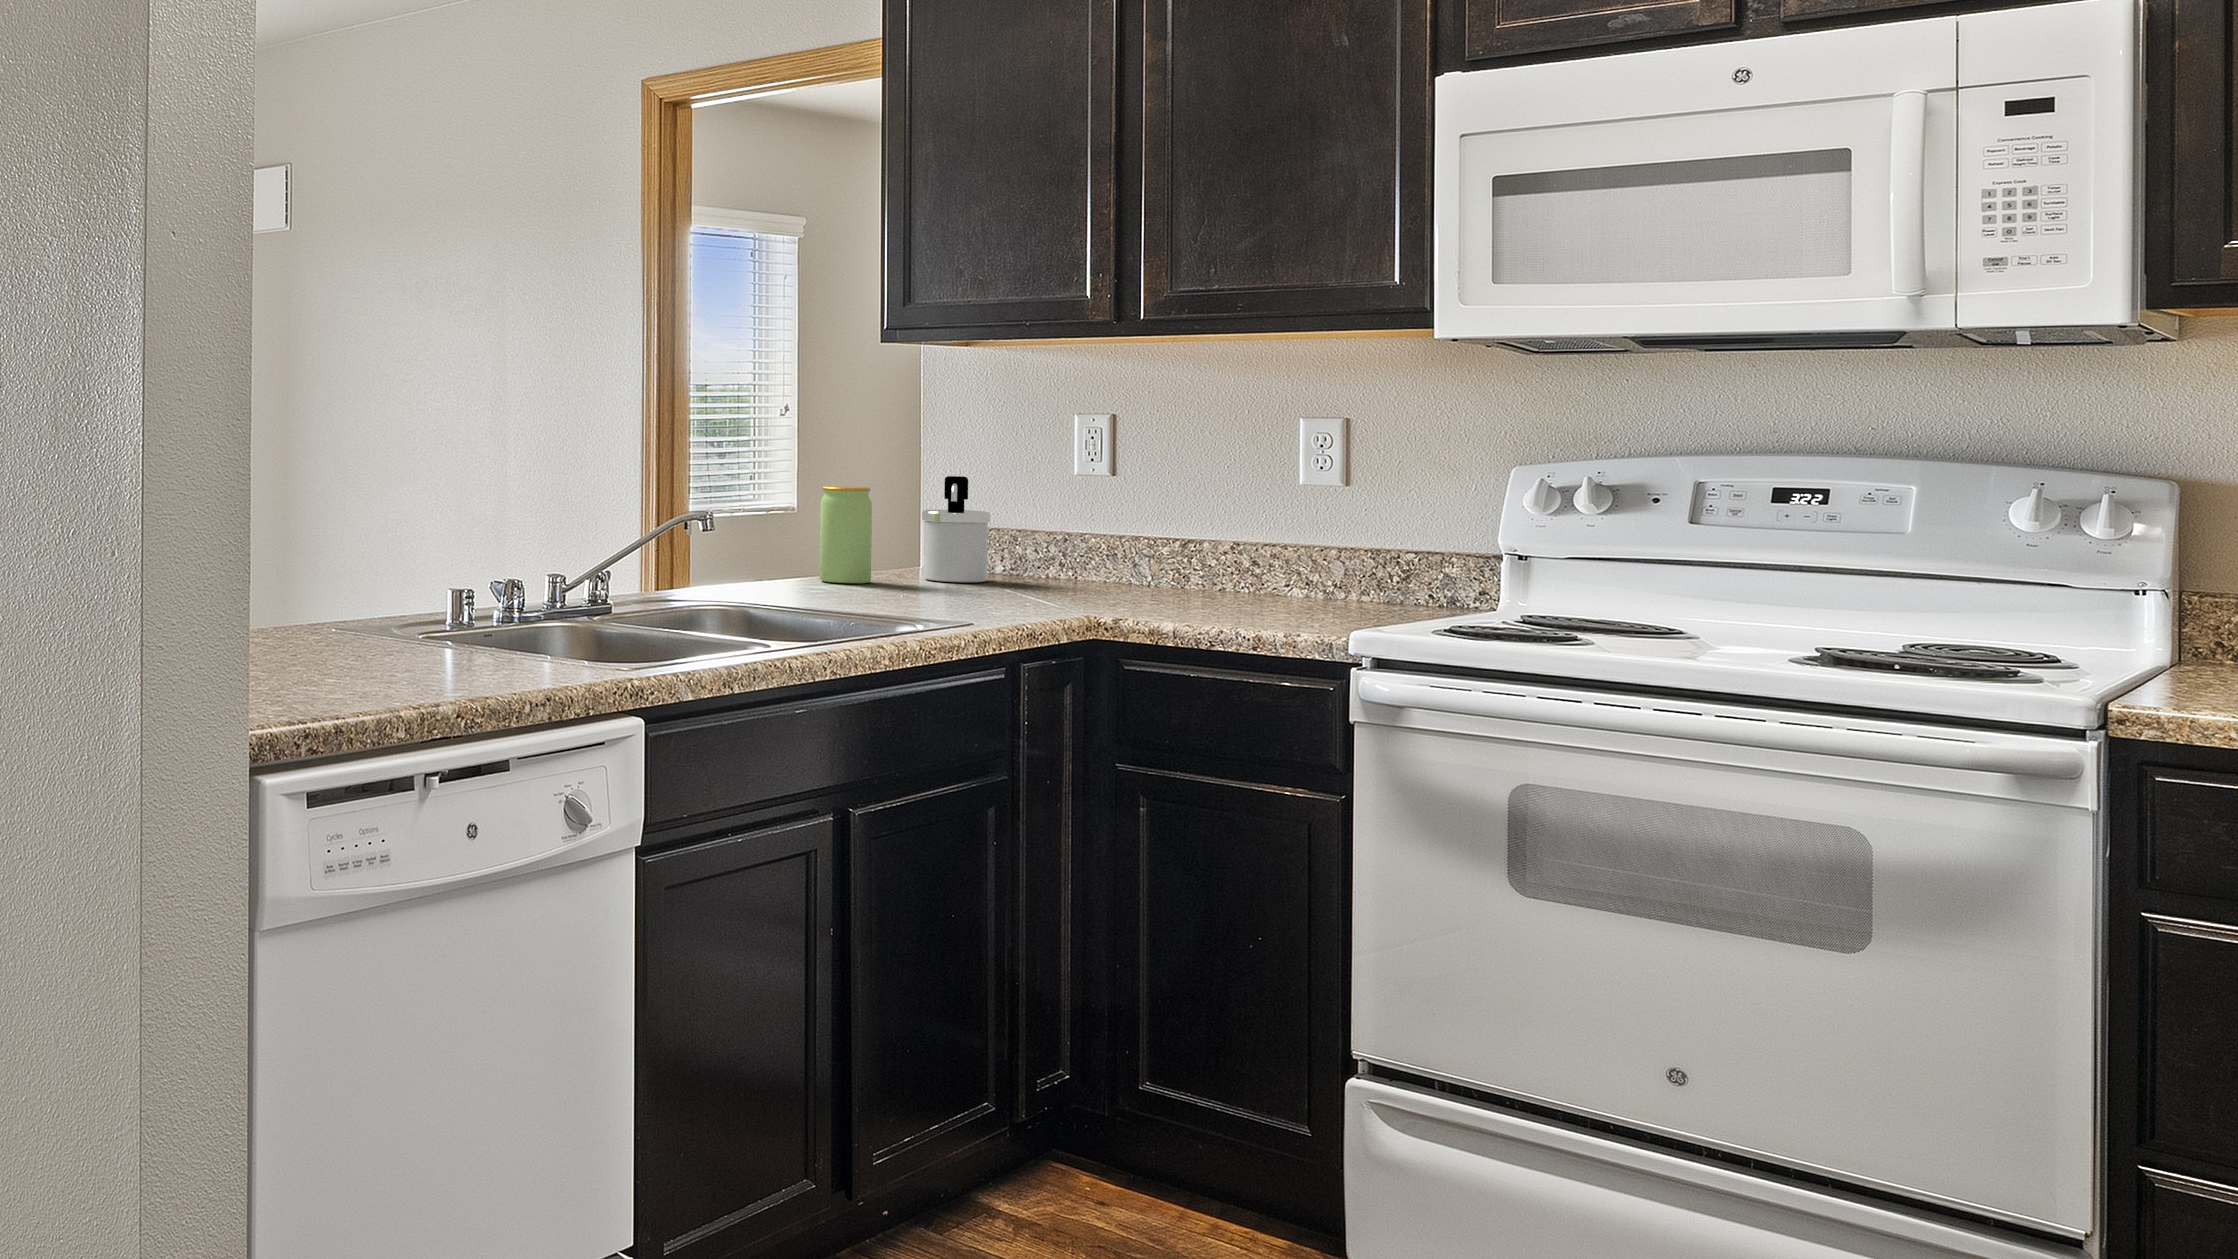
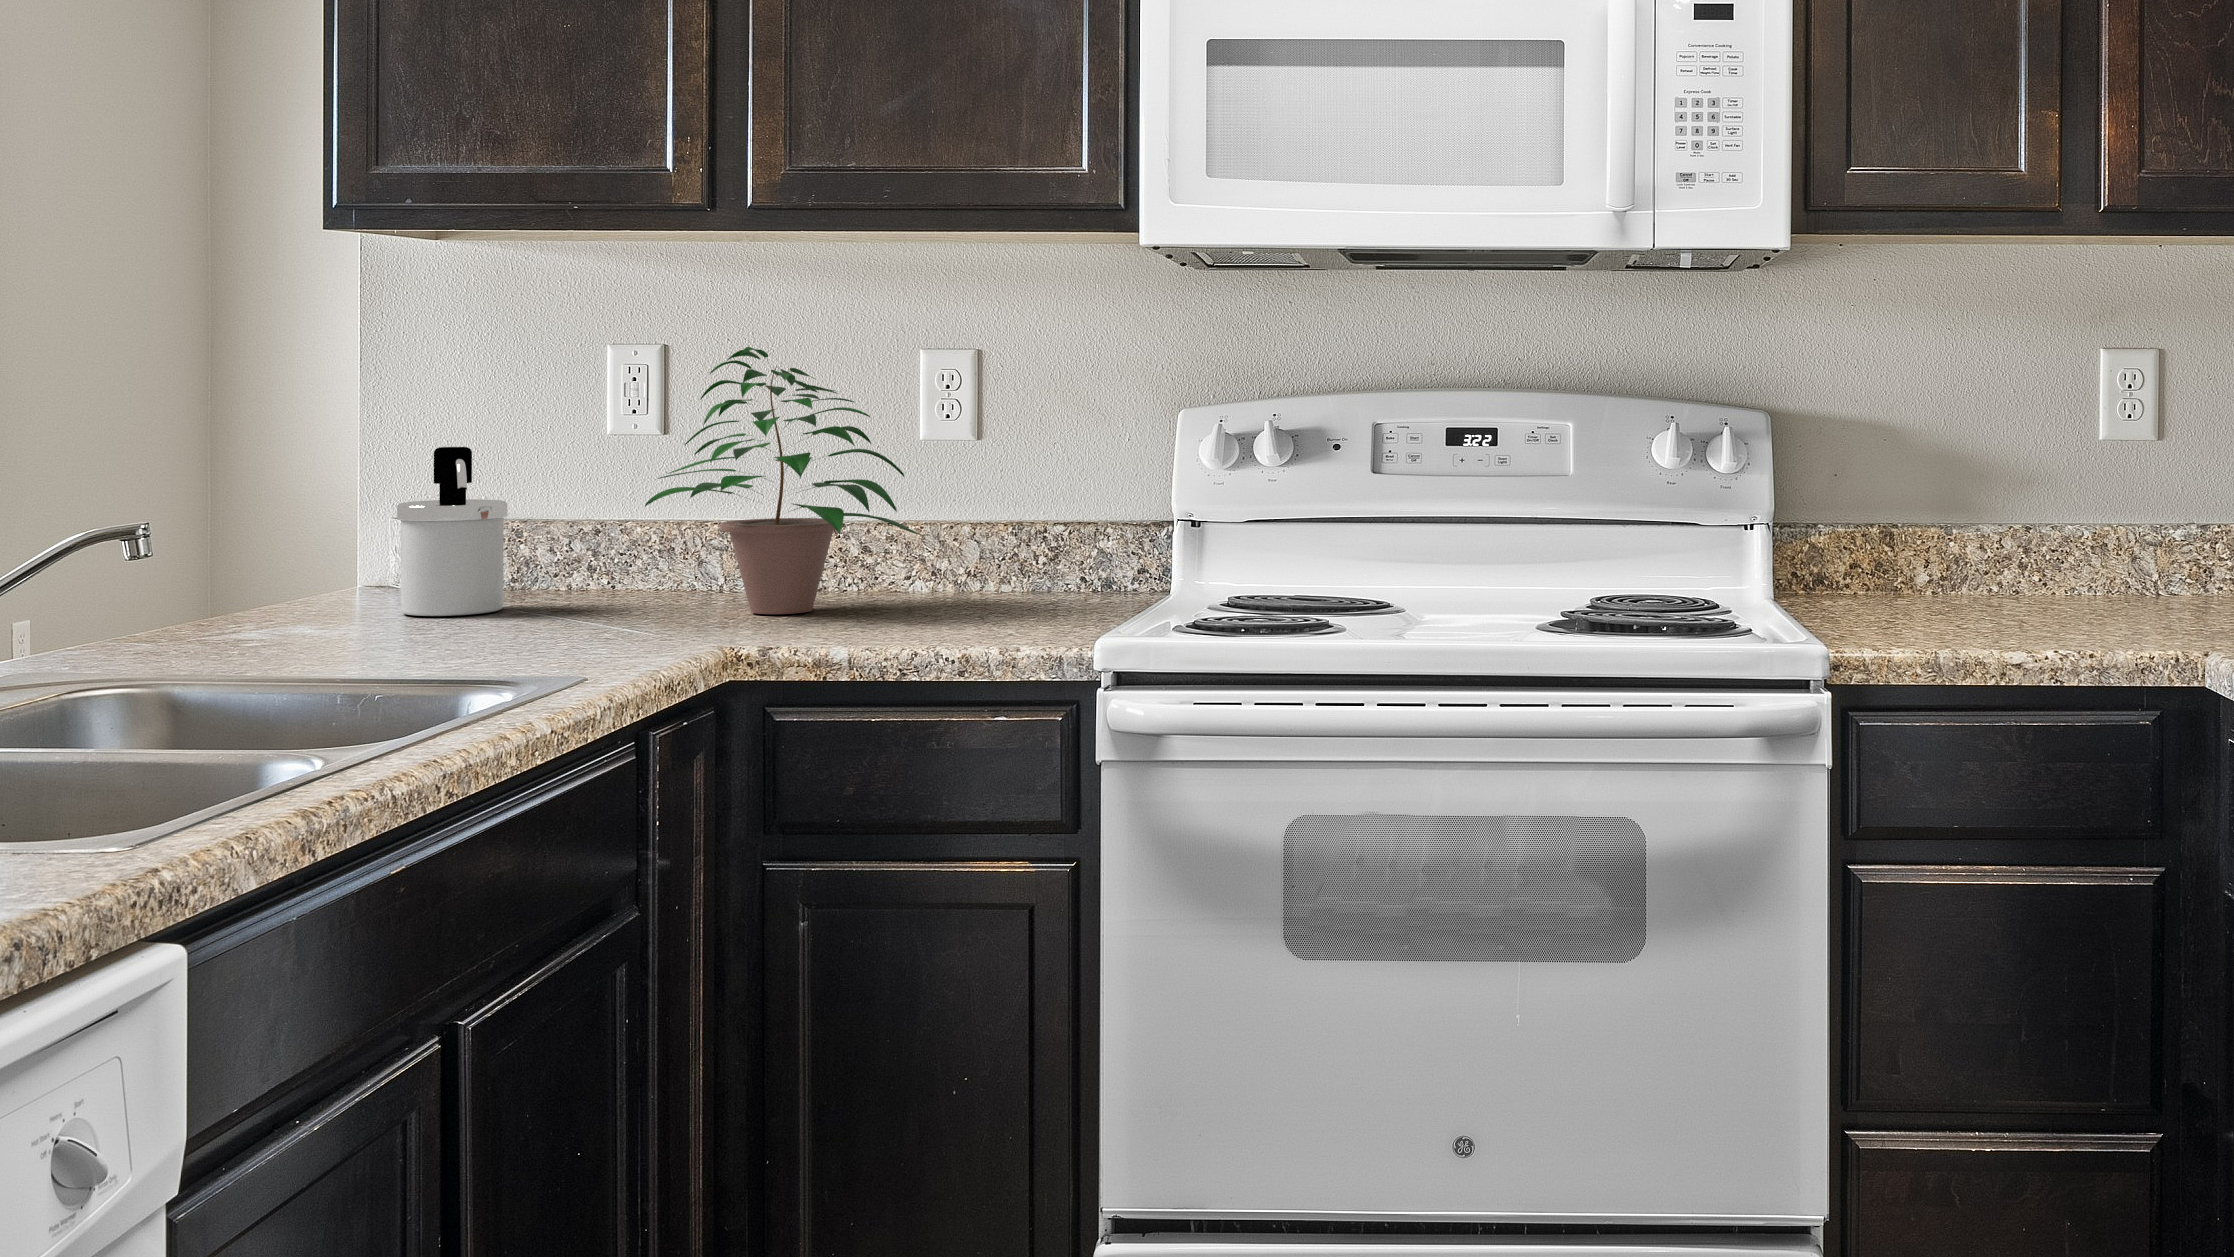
potted plant: none [1063,415,1281,600] -> present [645,347,922,614]
jar: present [820,486,872,583] -> none [228,471,322,637]

